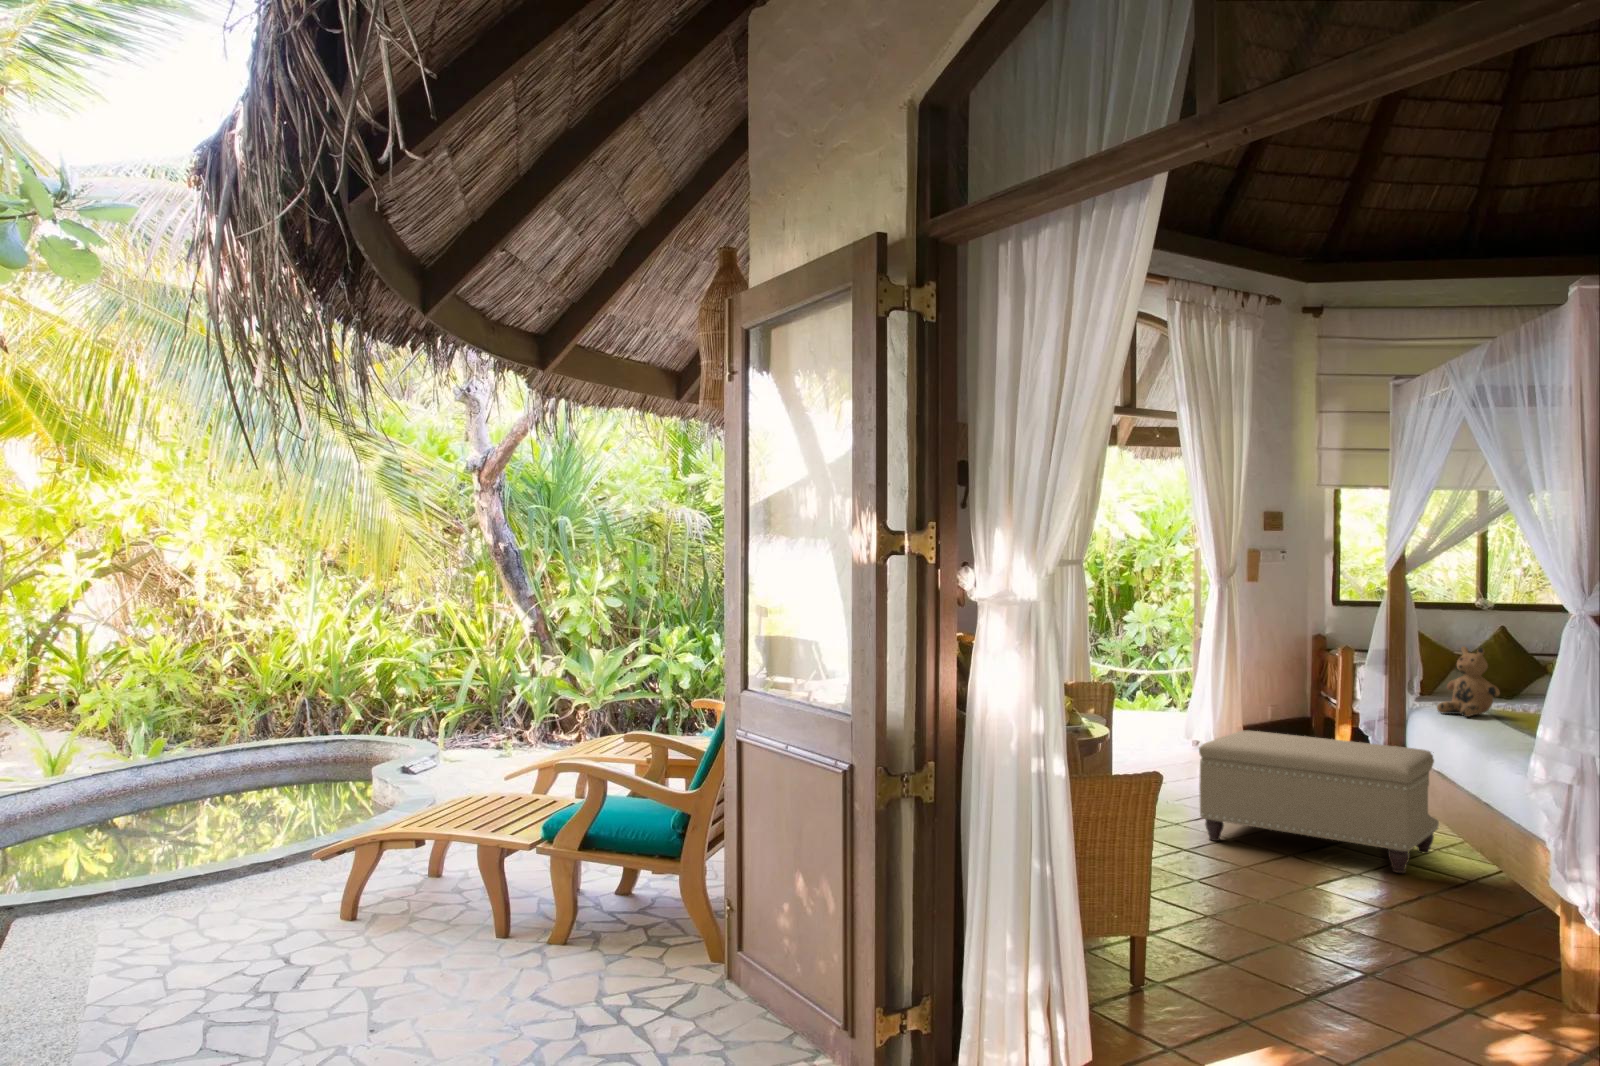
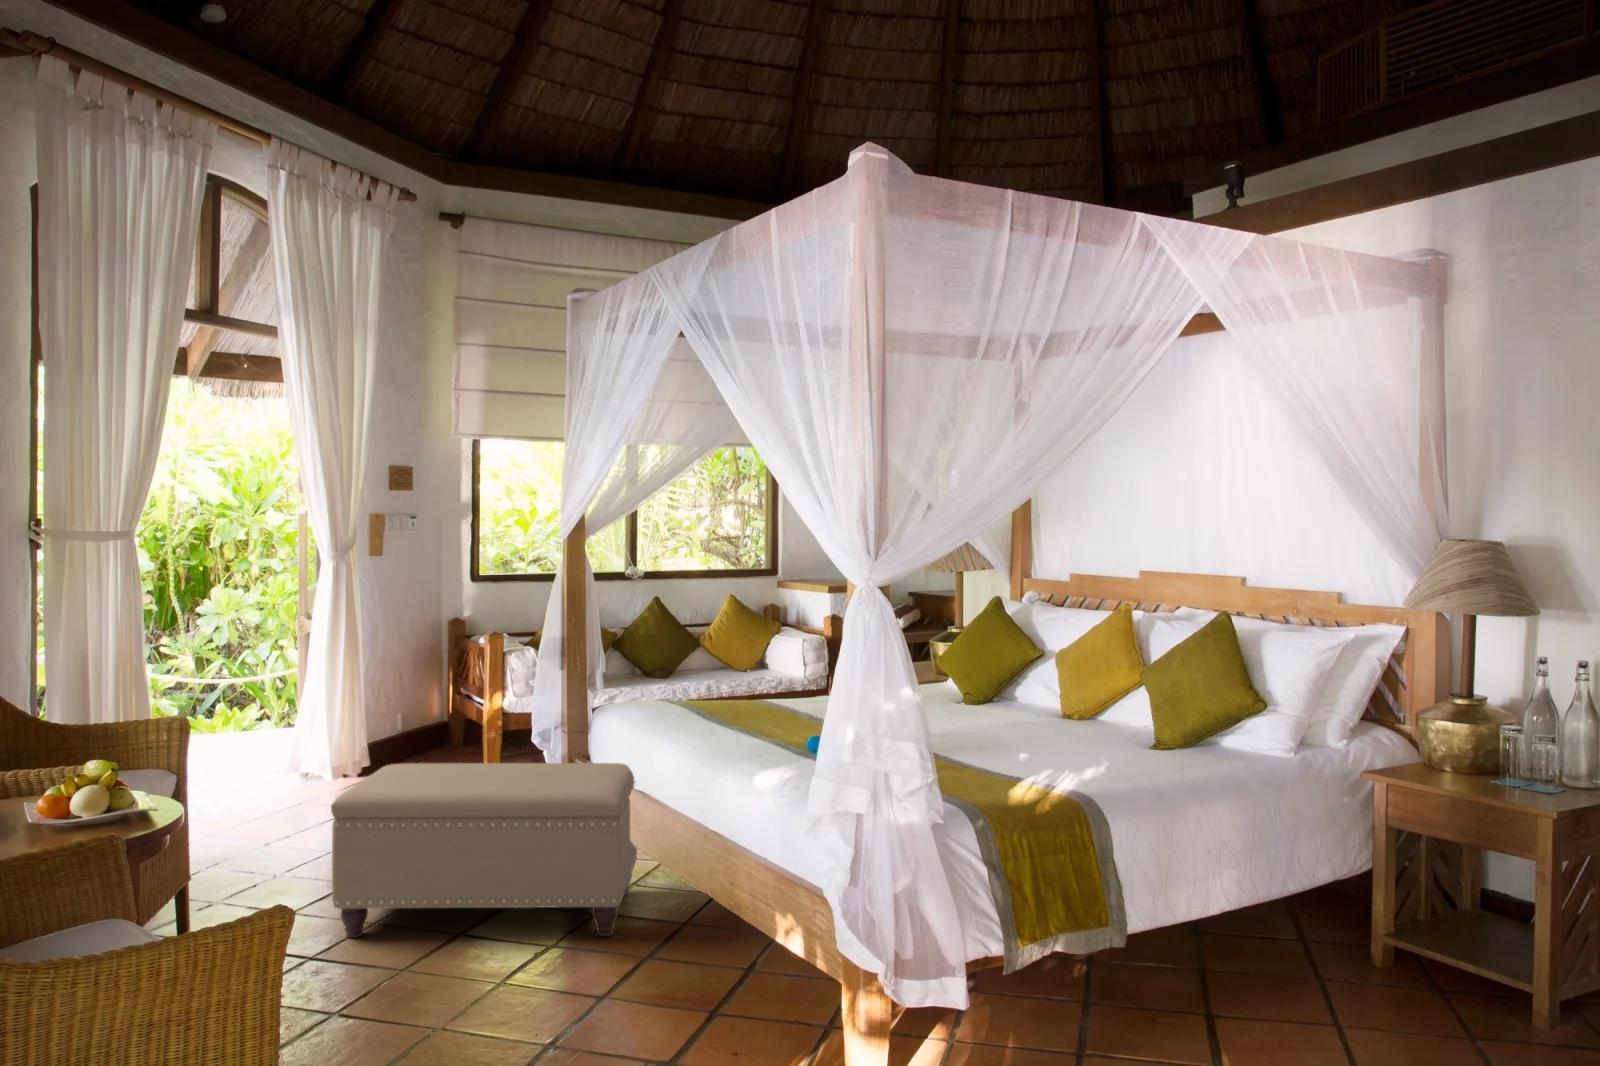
teddy bear: present [1437,646,1500,717] -> none [631,628,699,716]

